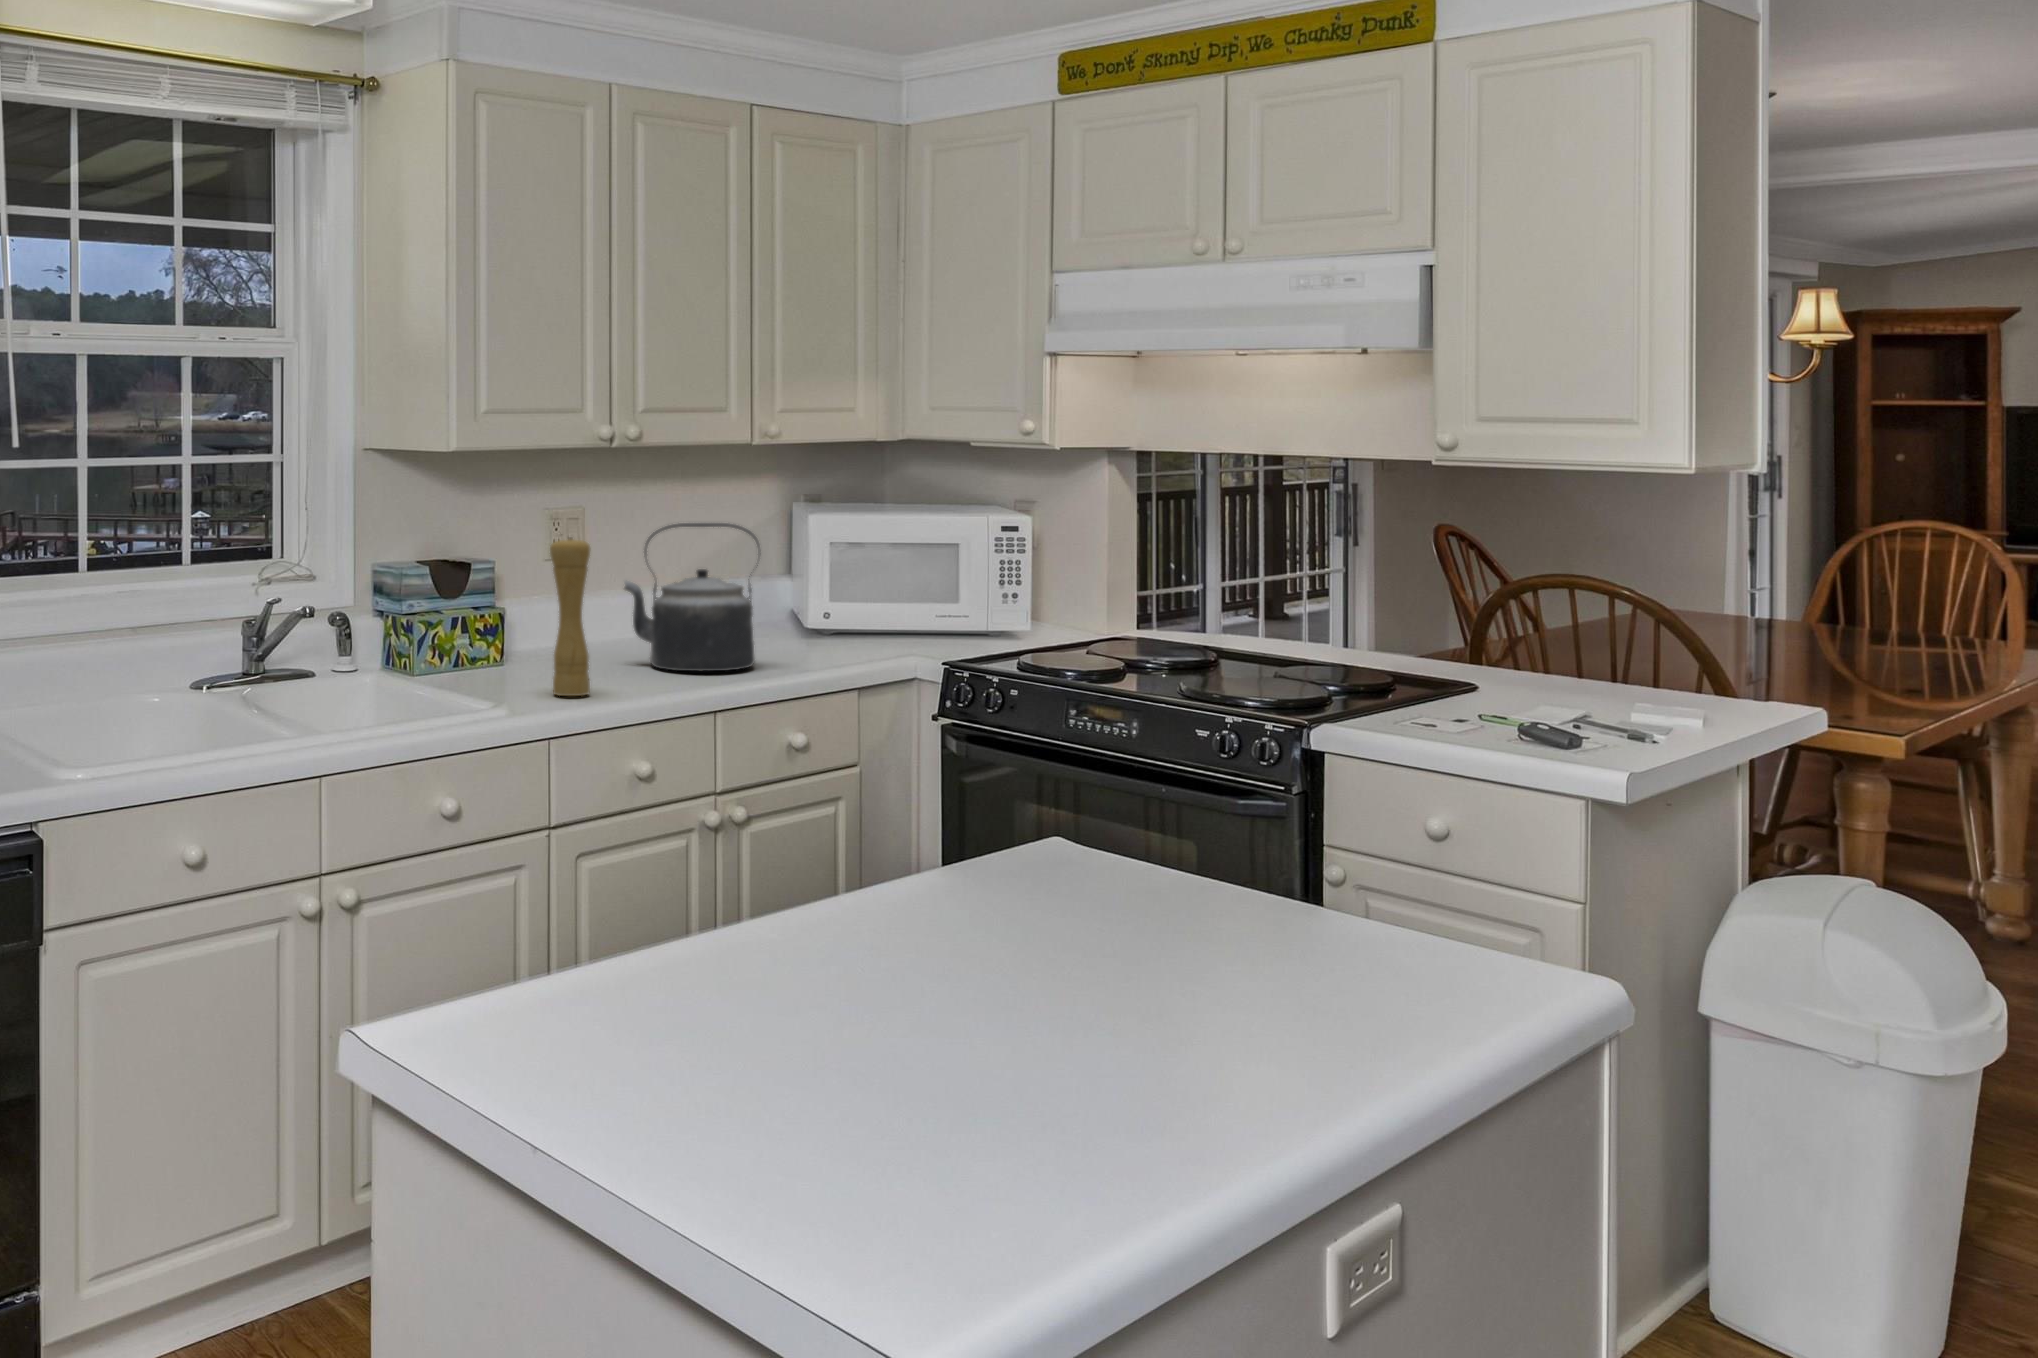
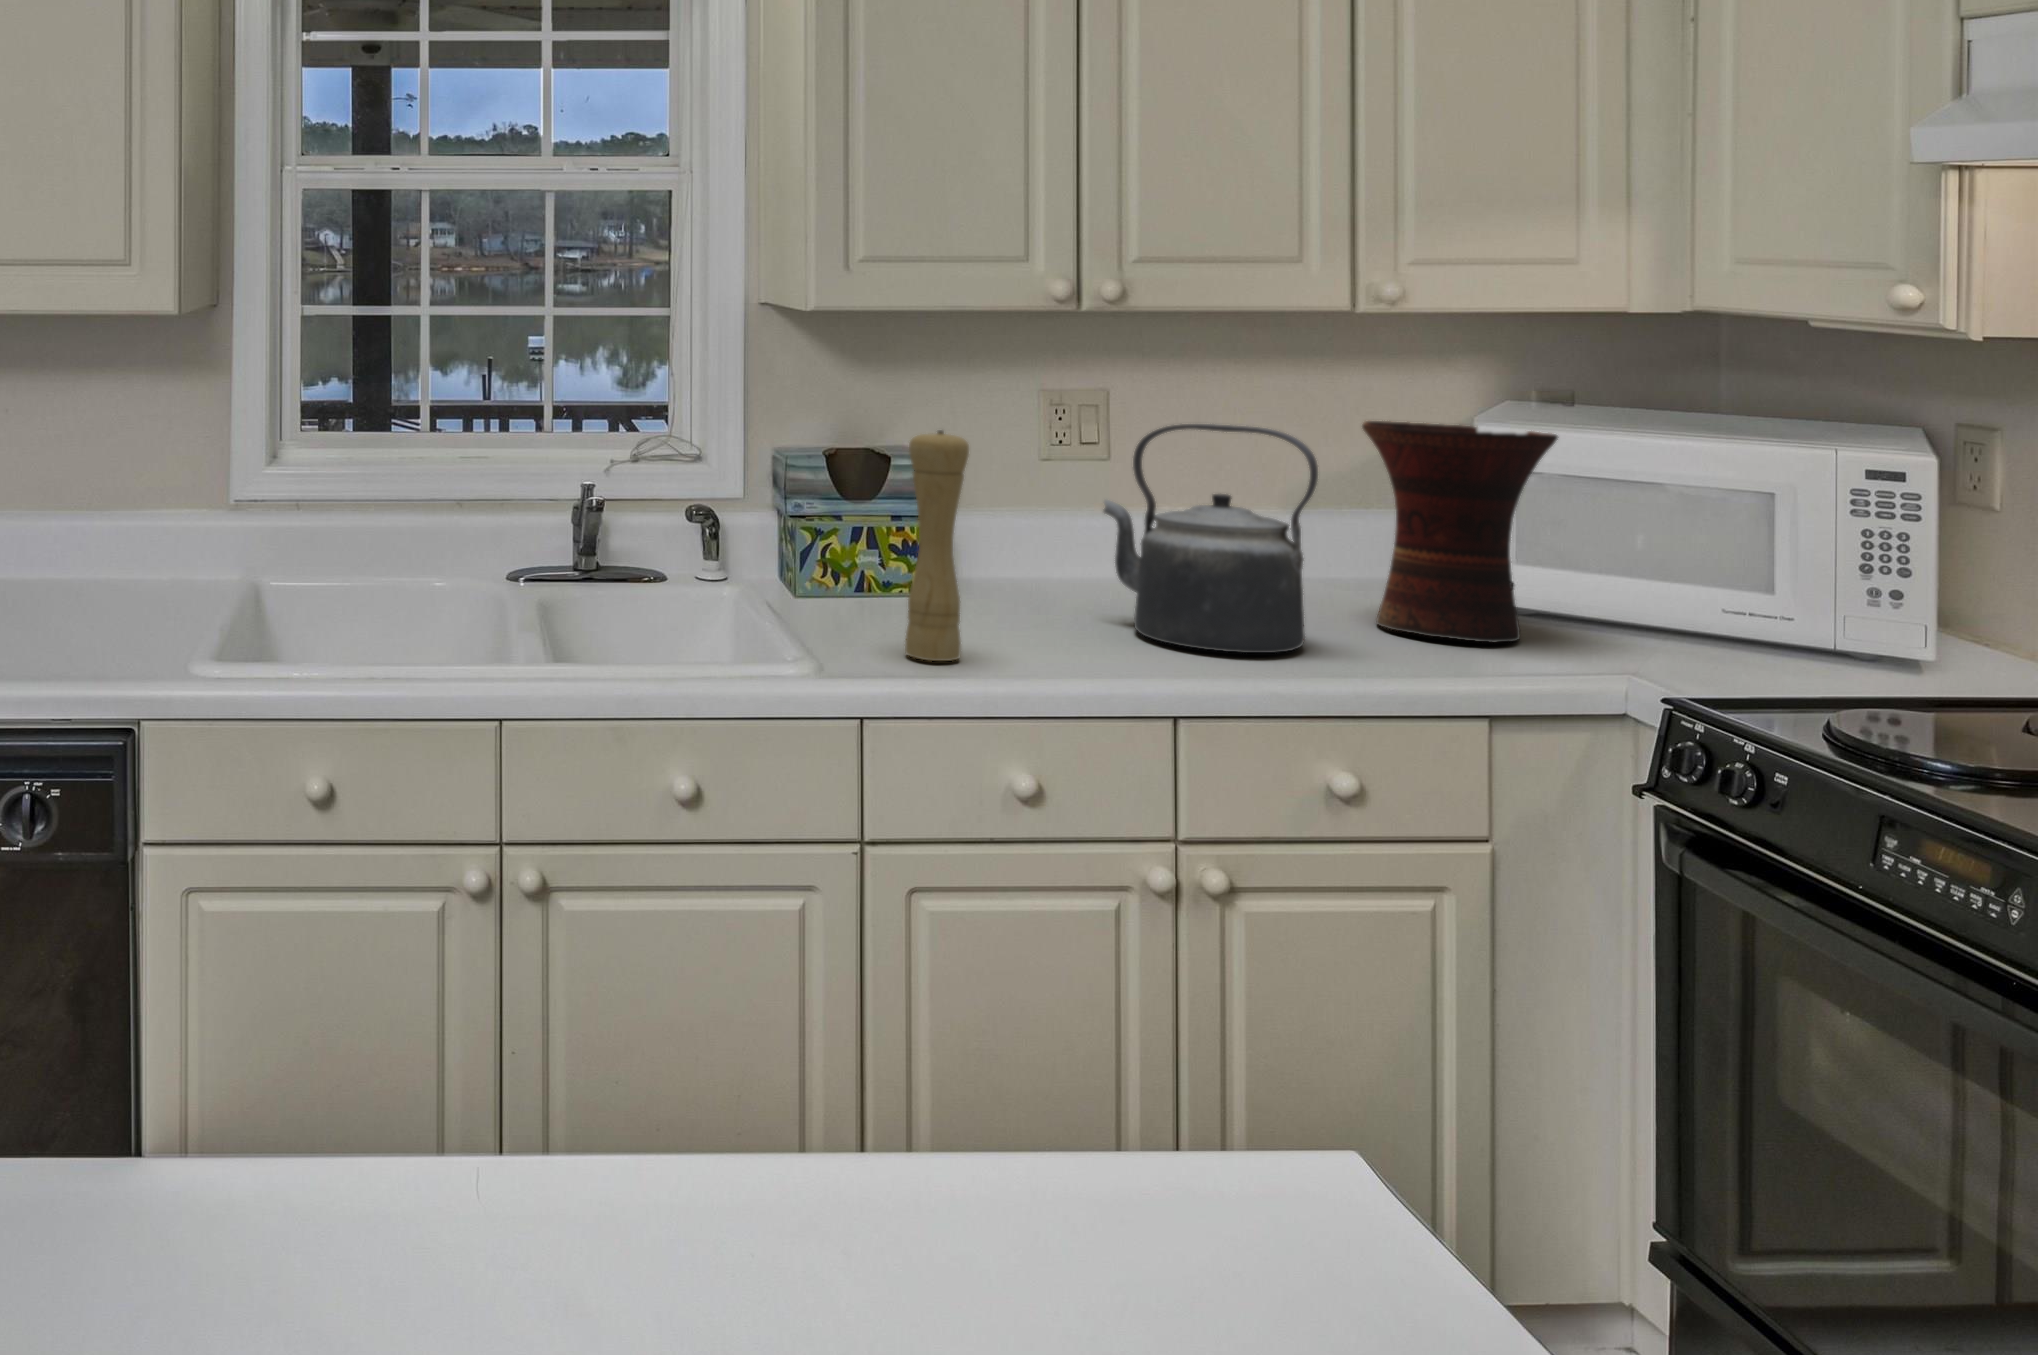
vase: none [754,515,865,651] -> present [1362,421,1558,642]

